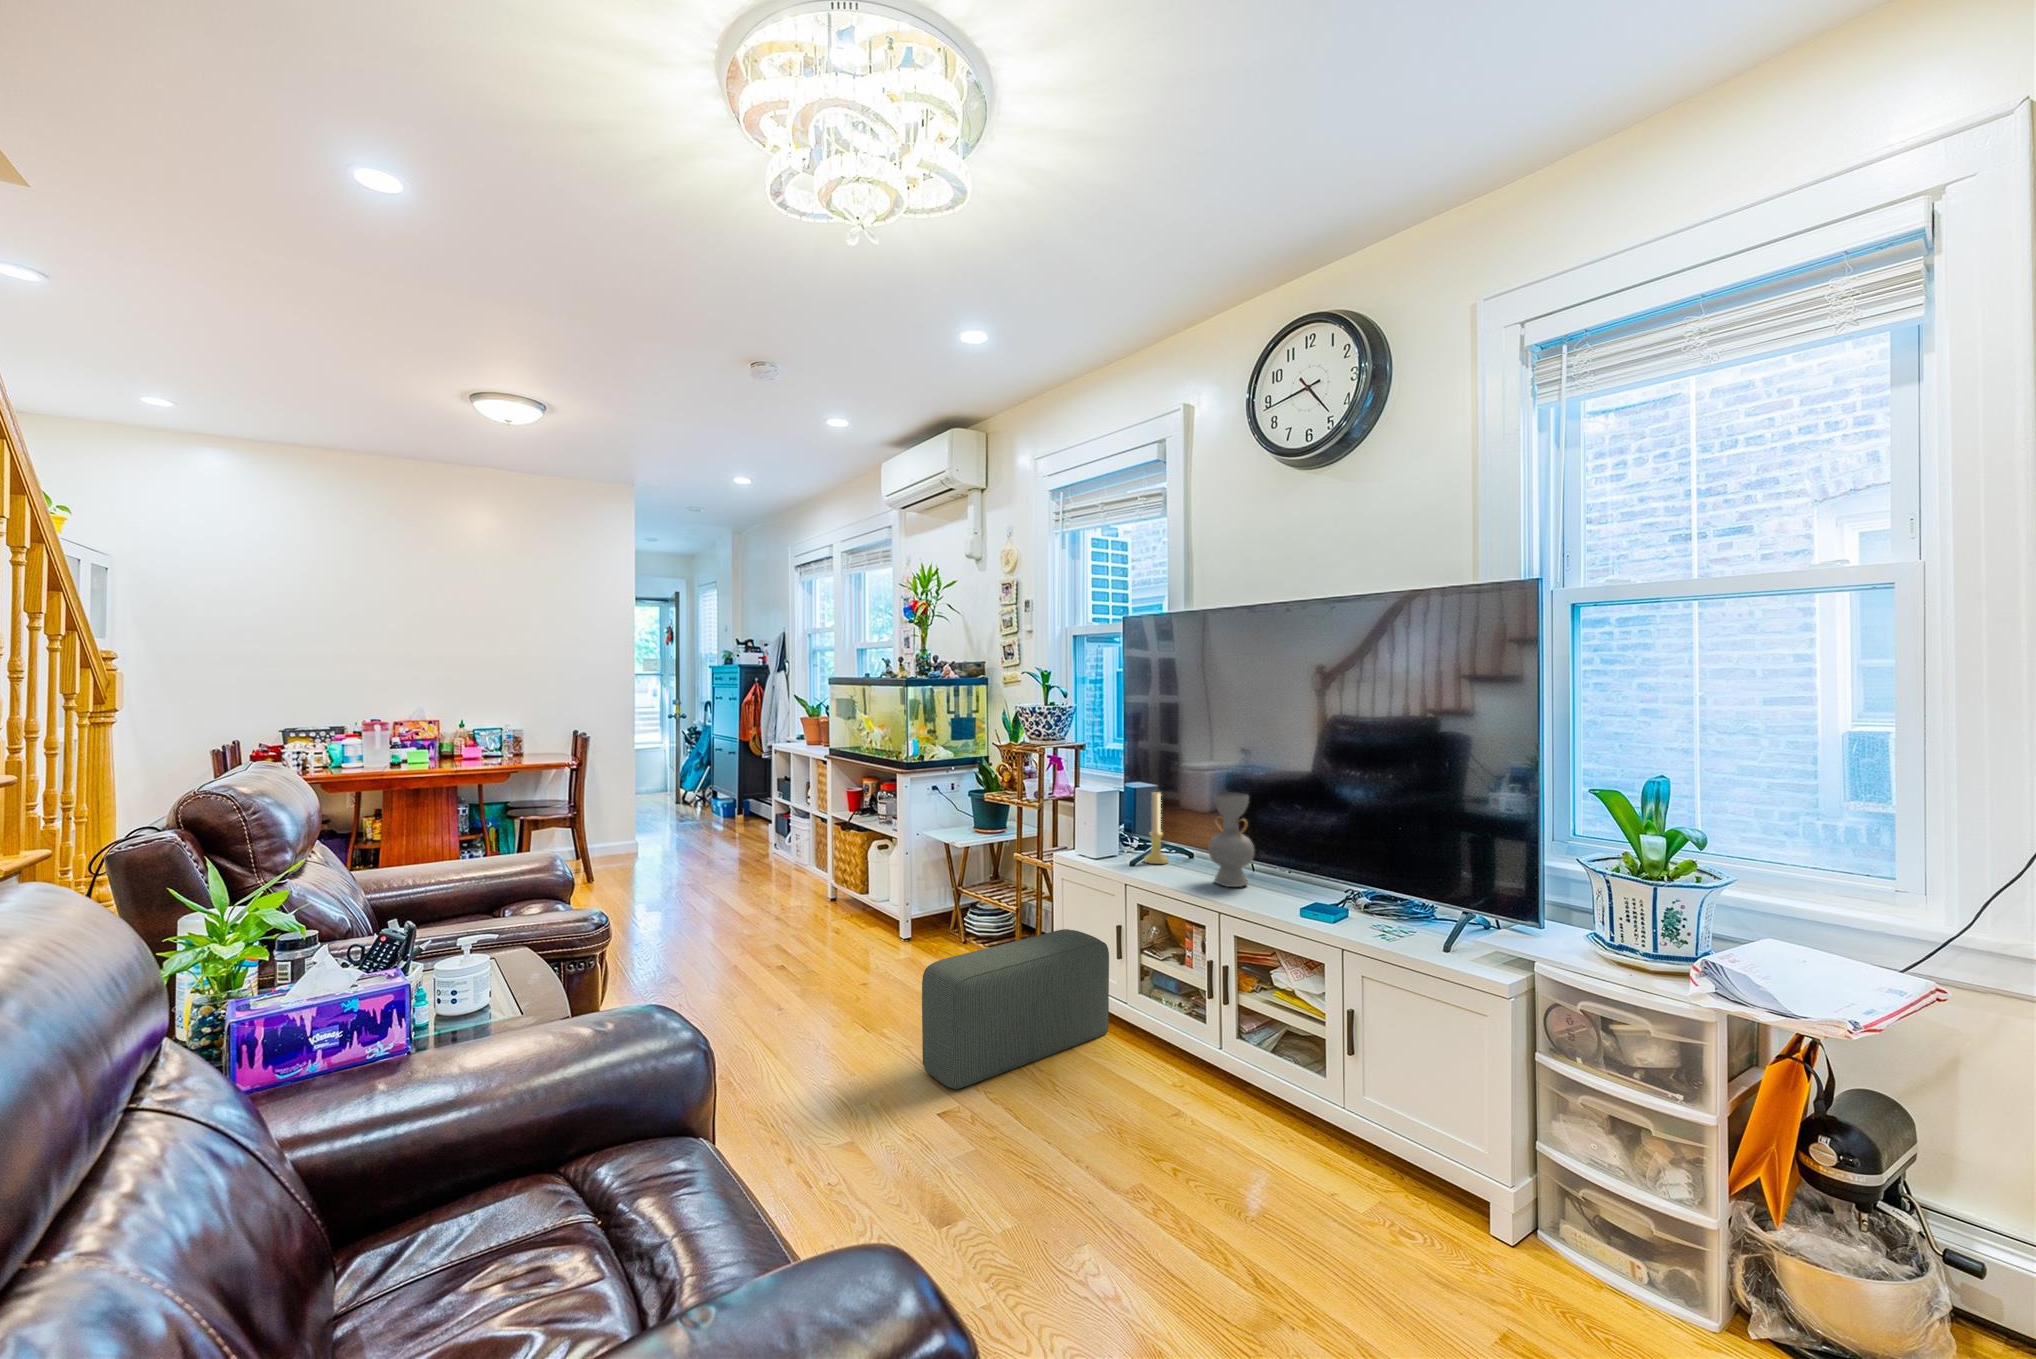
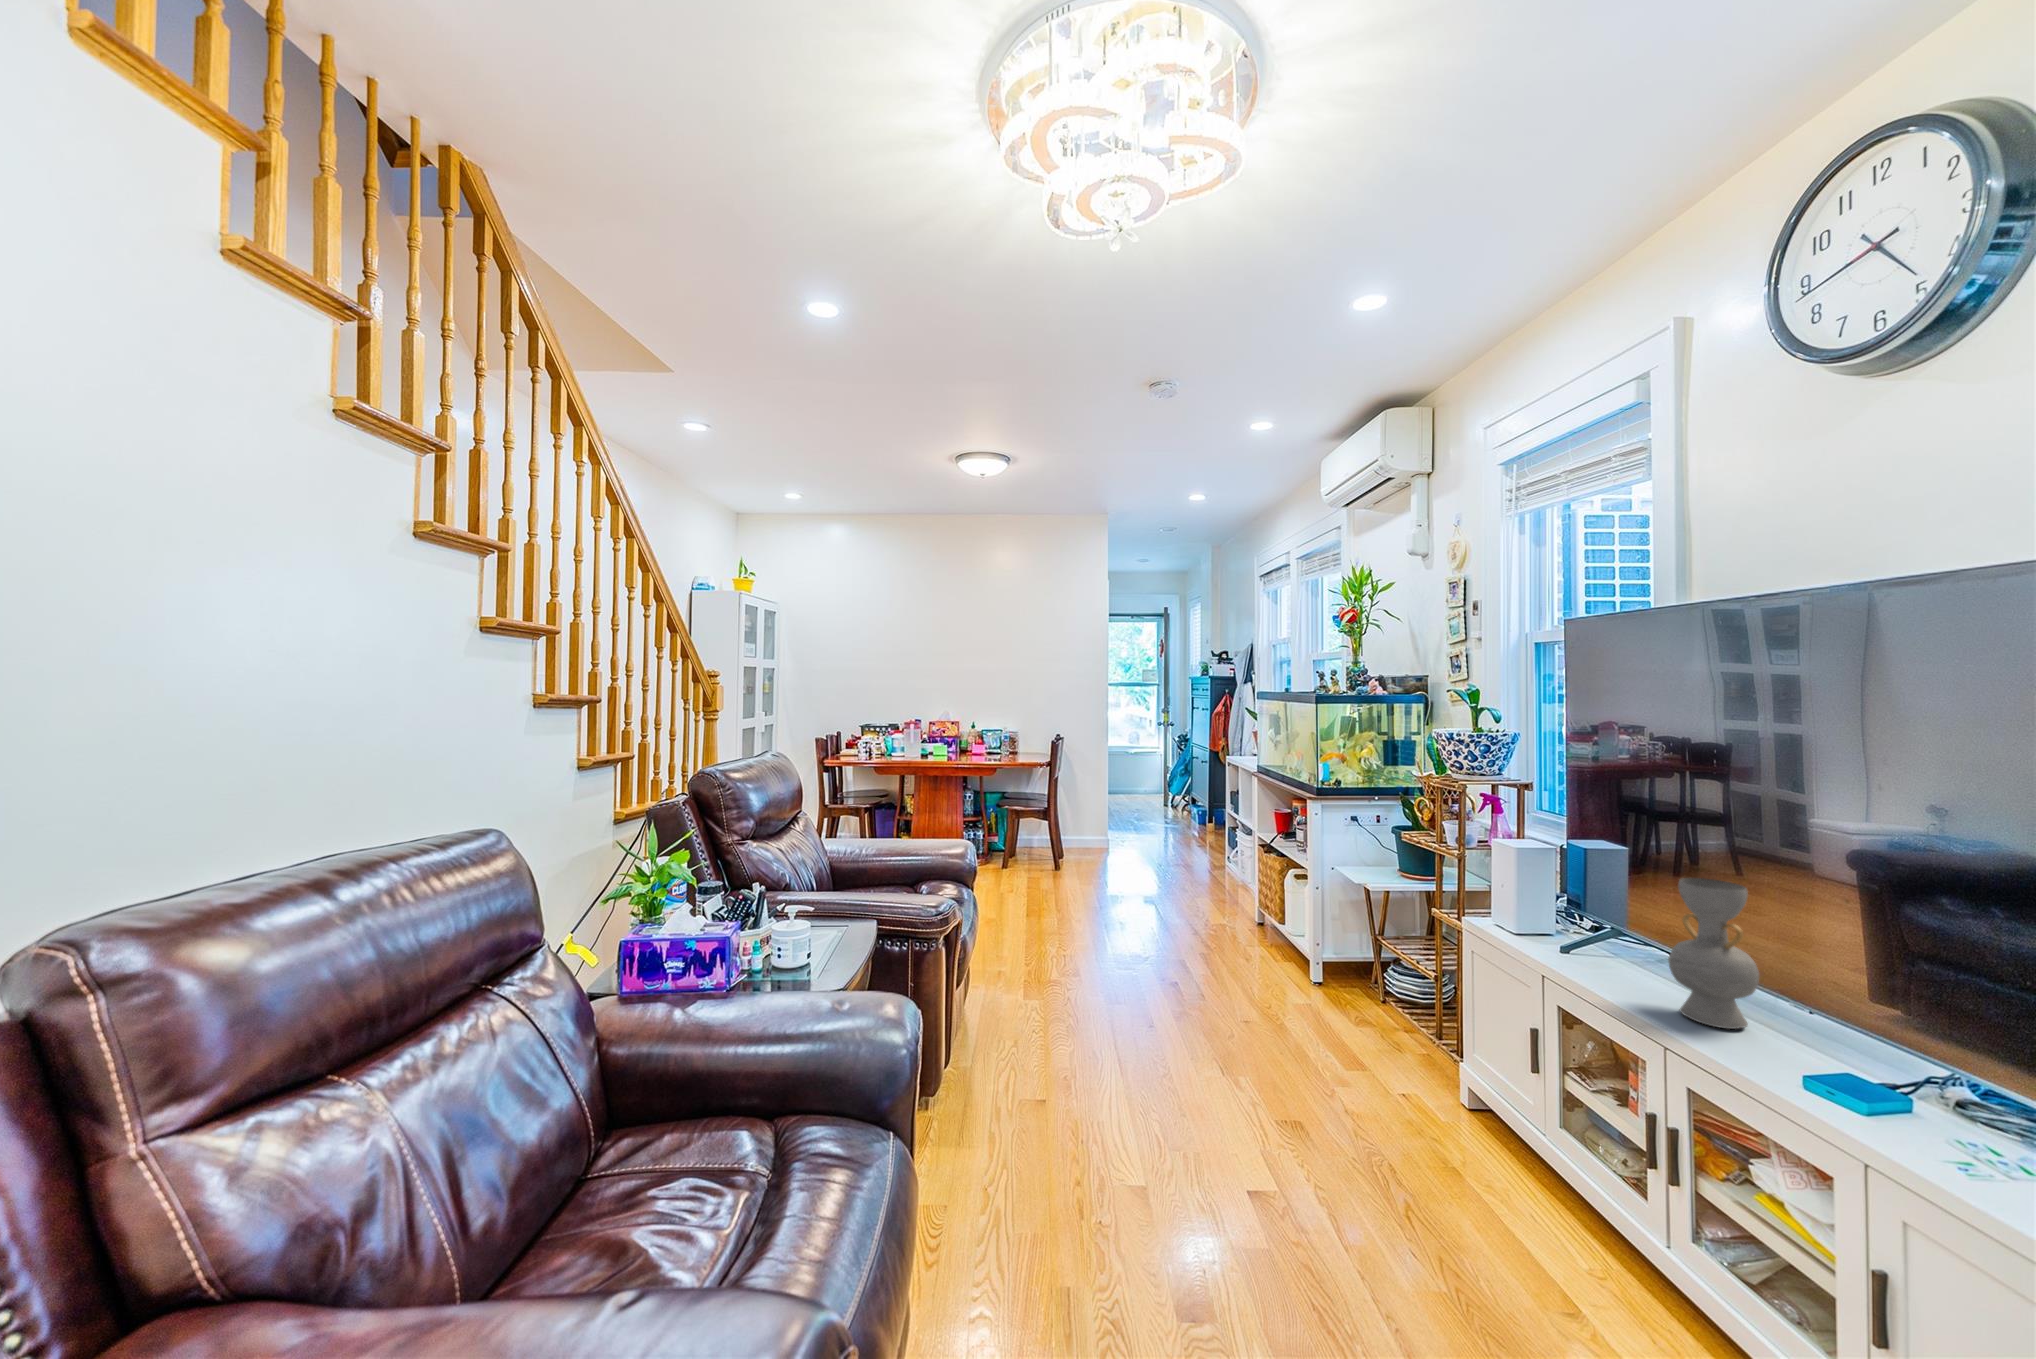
candle holder: present [1144,791,1168,864] -> none [1582,859,1625,966]
pouf: present [922,929,1109,1089] -> none [1247,1020,1516,1176]

